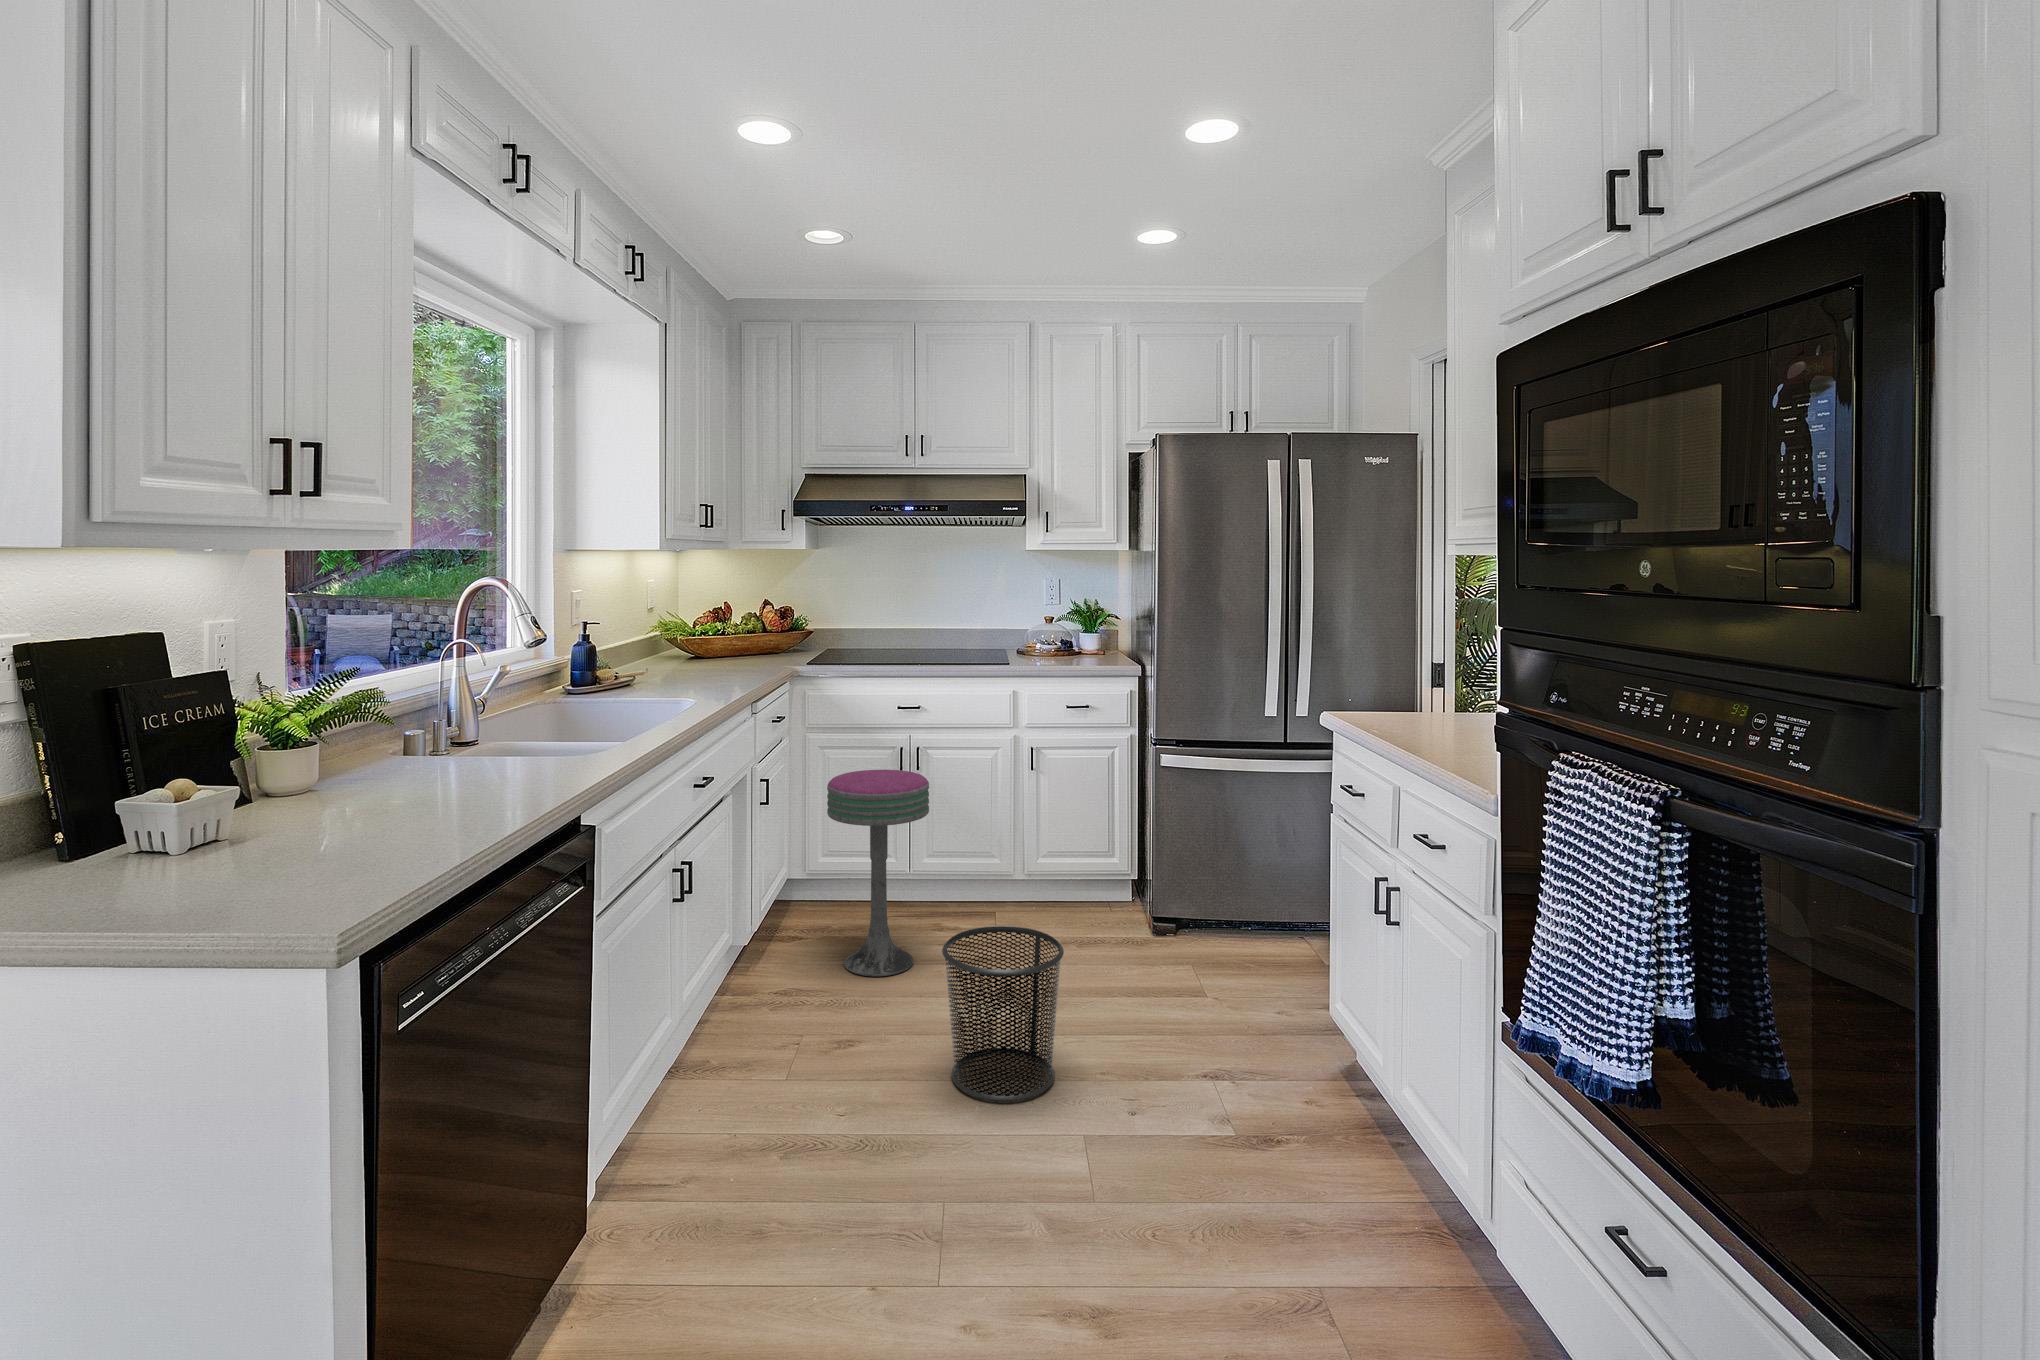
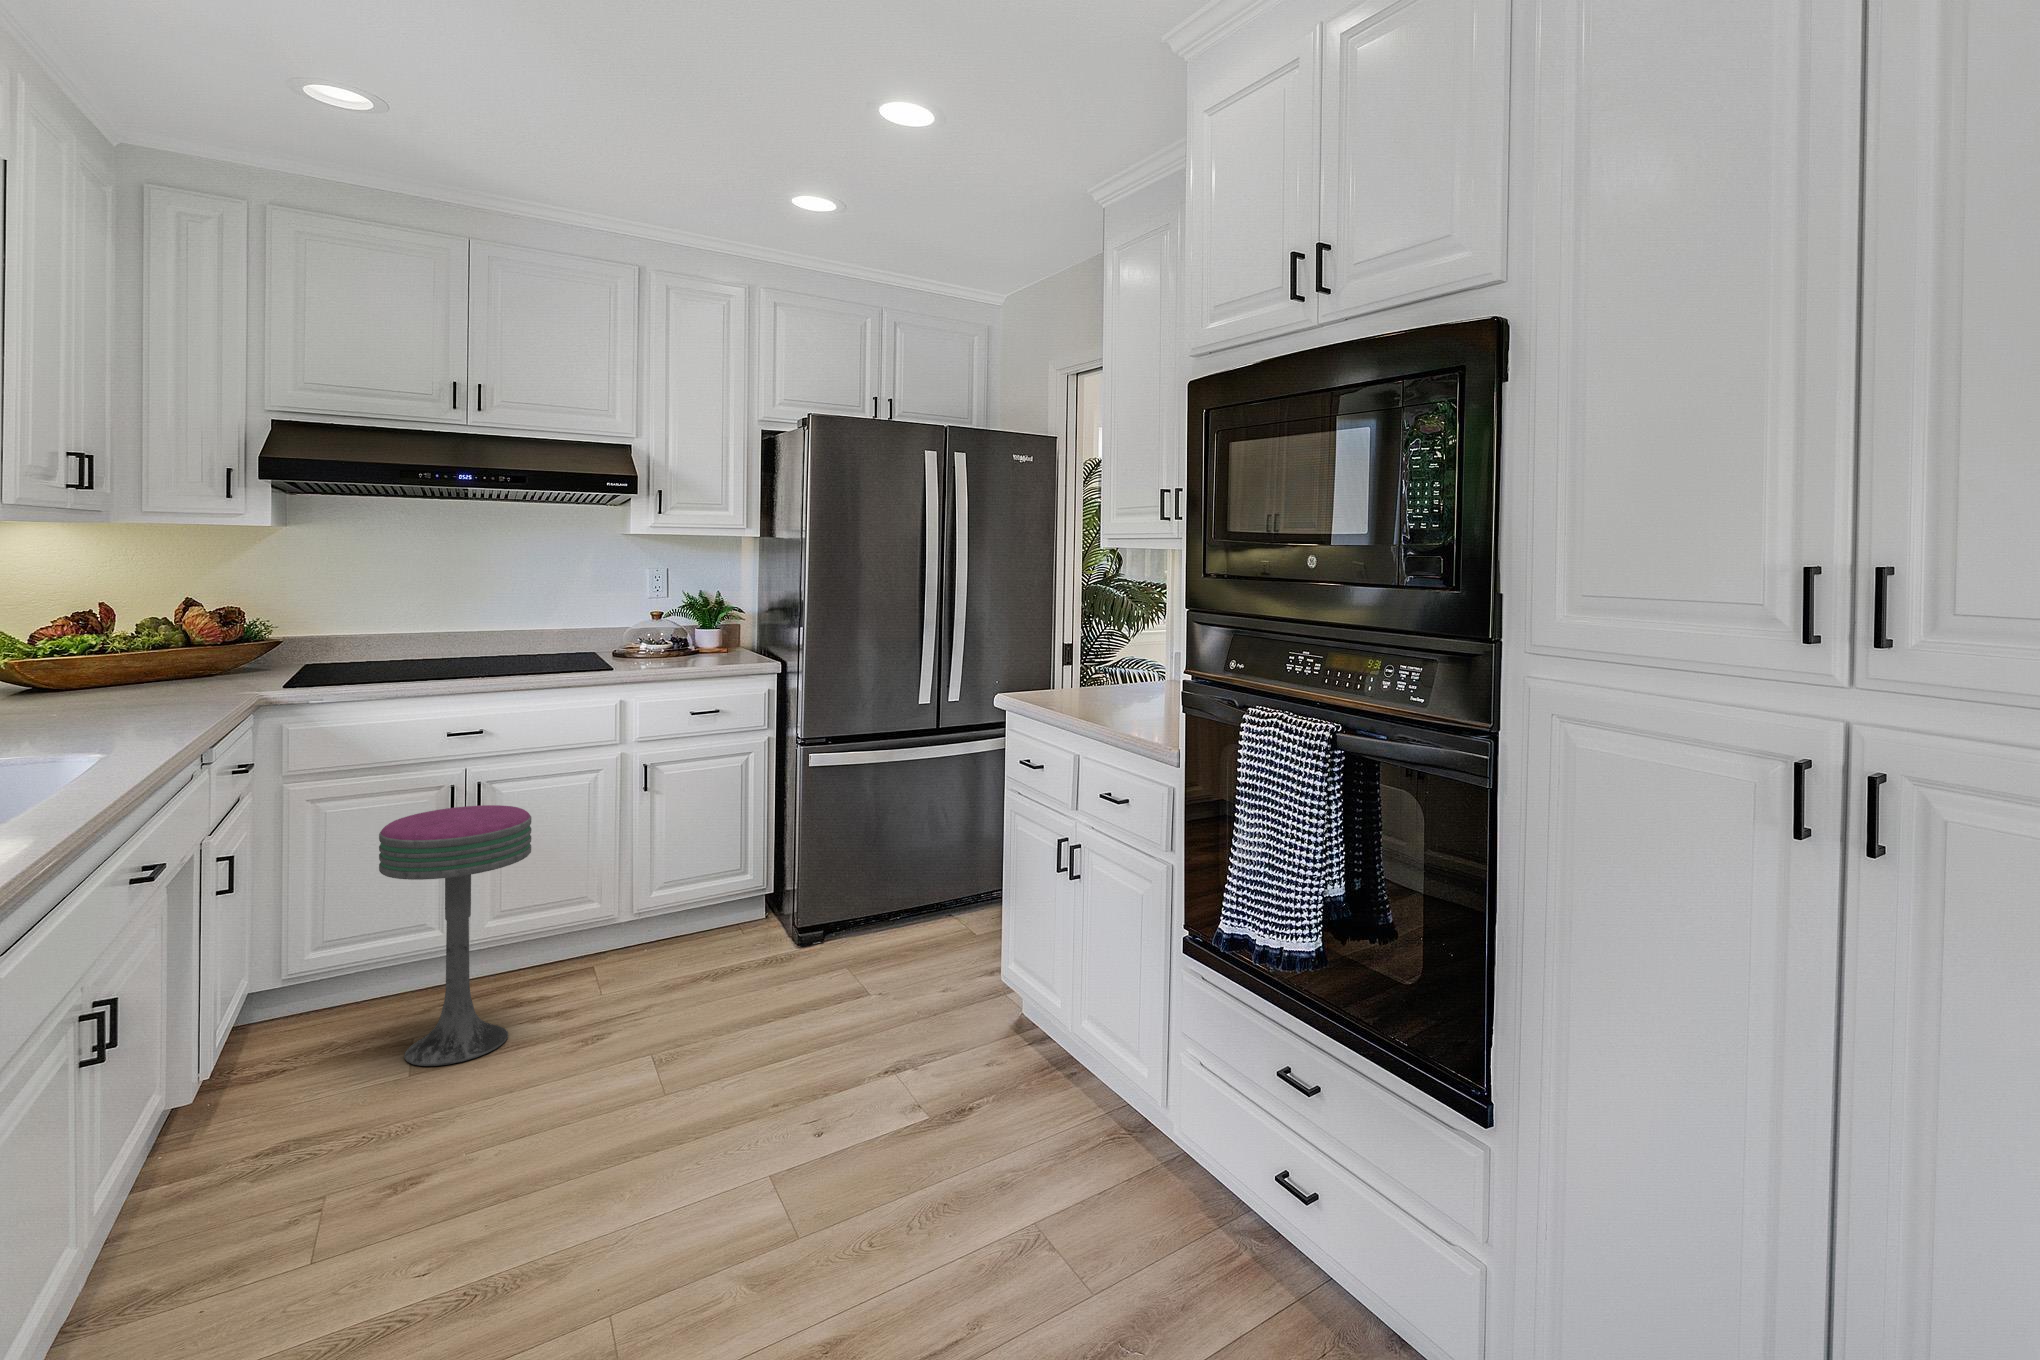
waste bin: present [942,926,1064,1102] -> none [589,958,741,1158]

